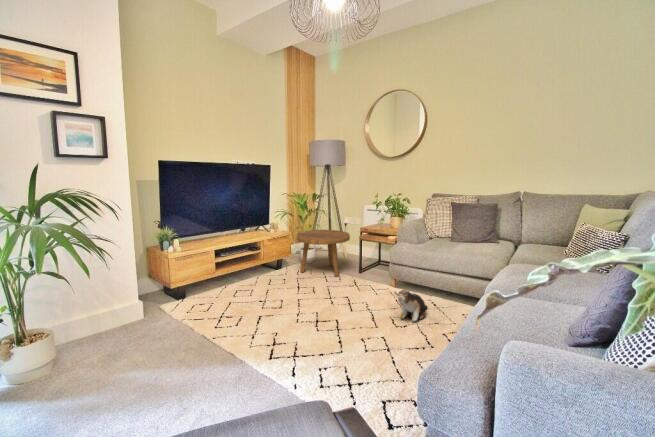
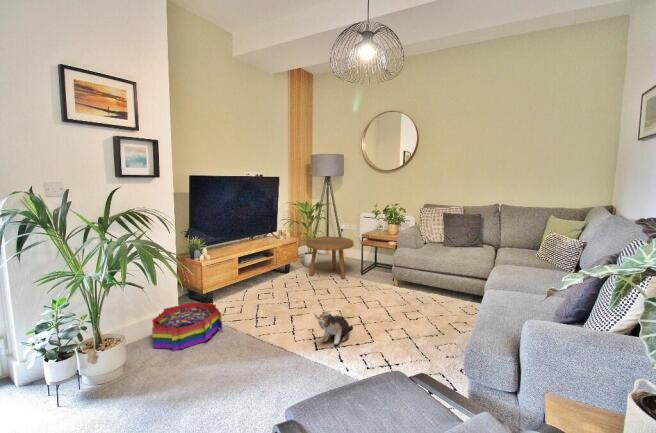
plush toy: present [394,289,427,321] -> present [315,312,353,345]
storage bin: none [93,298,177,352] -> present [152,302,222,351]

